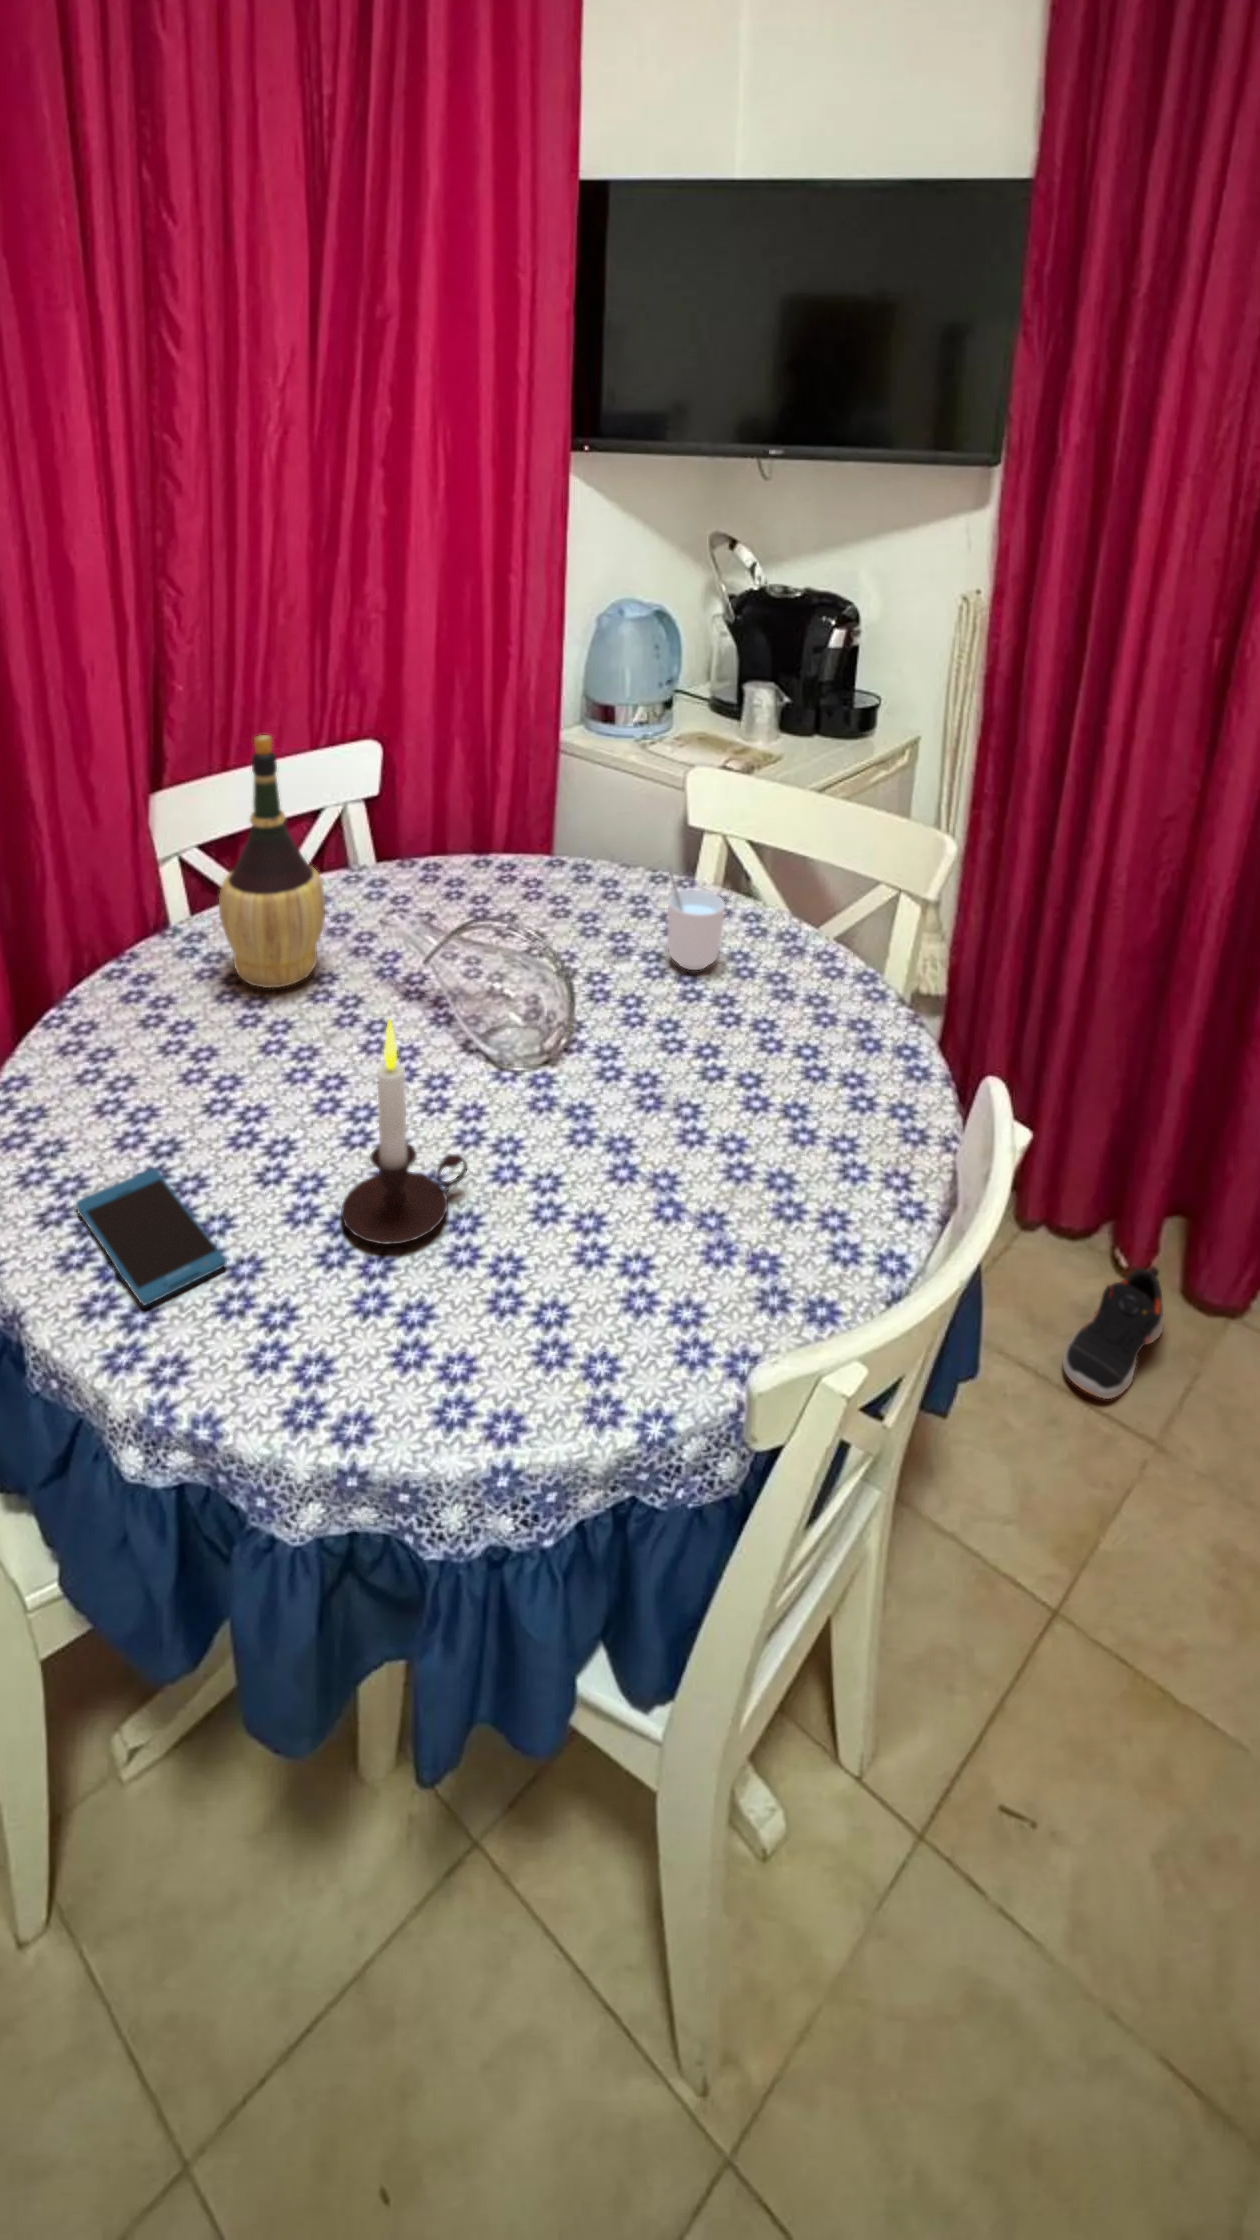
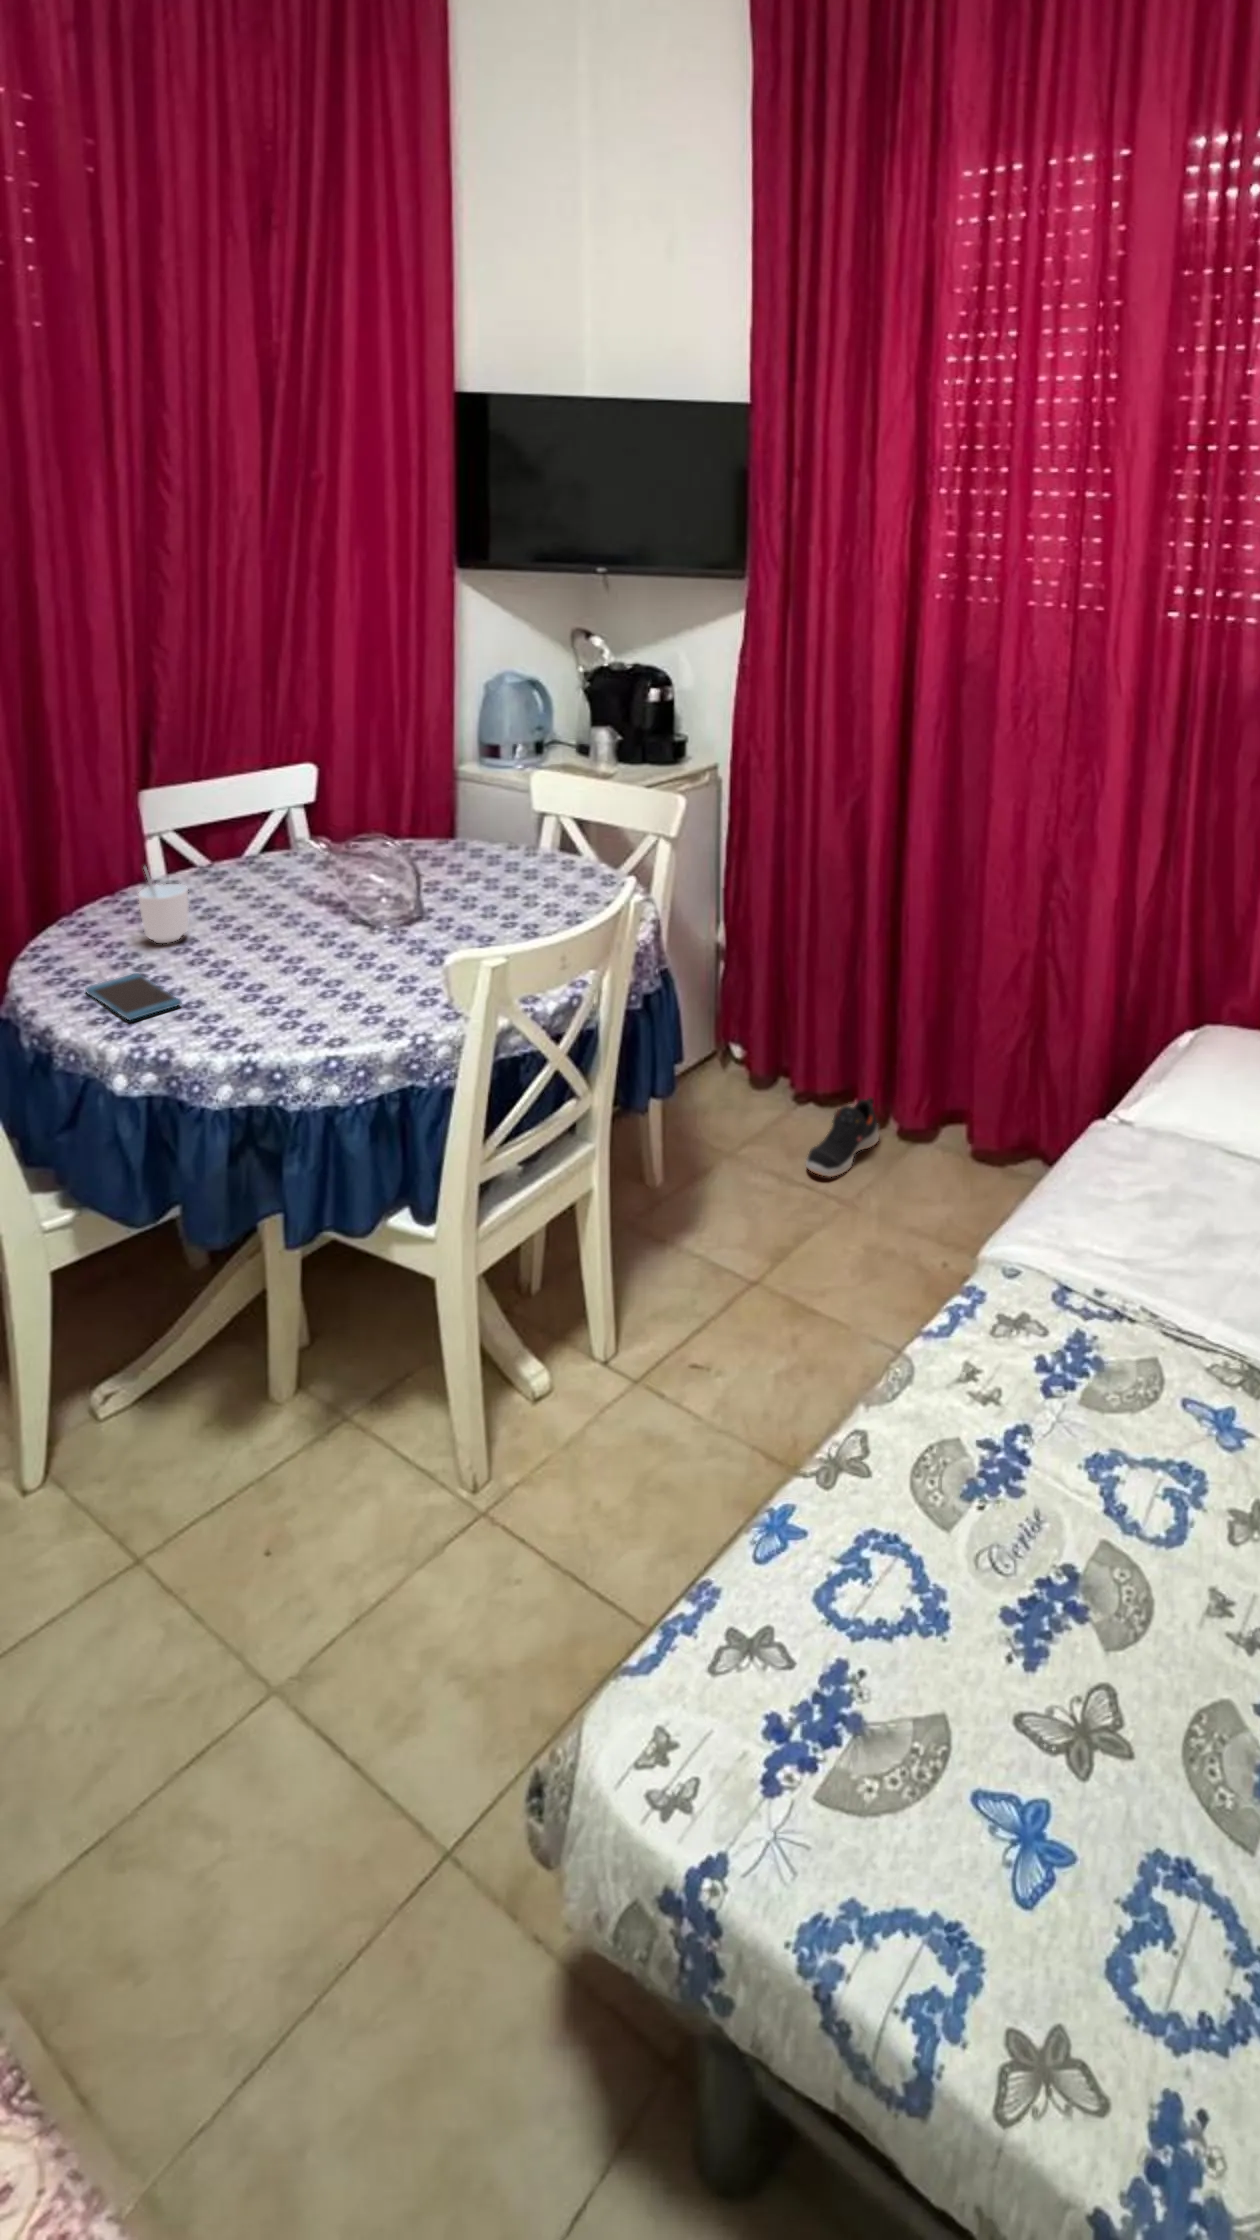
wine bottle: present [219,735,325,988] -> none [185,735,260,899]
cup: present [667,867,725,970] -> present [138,867,189,943]
candle: present [341,1019,467,1244] -> none [255,859,336,992]

